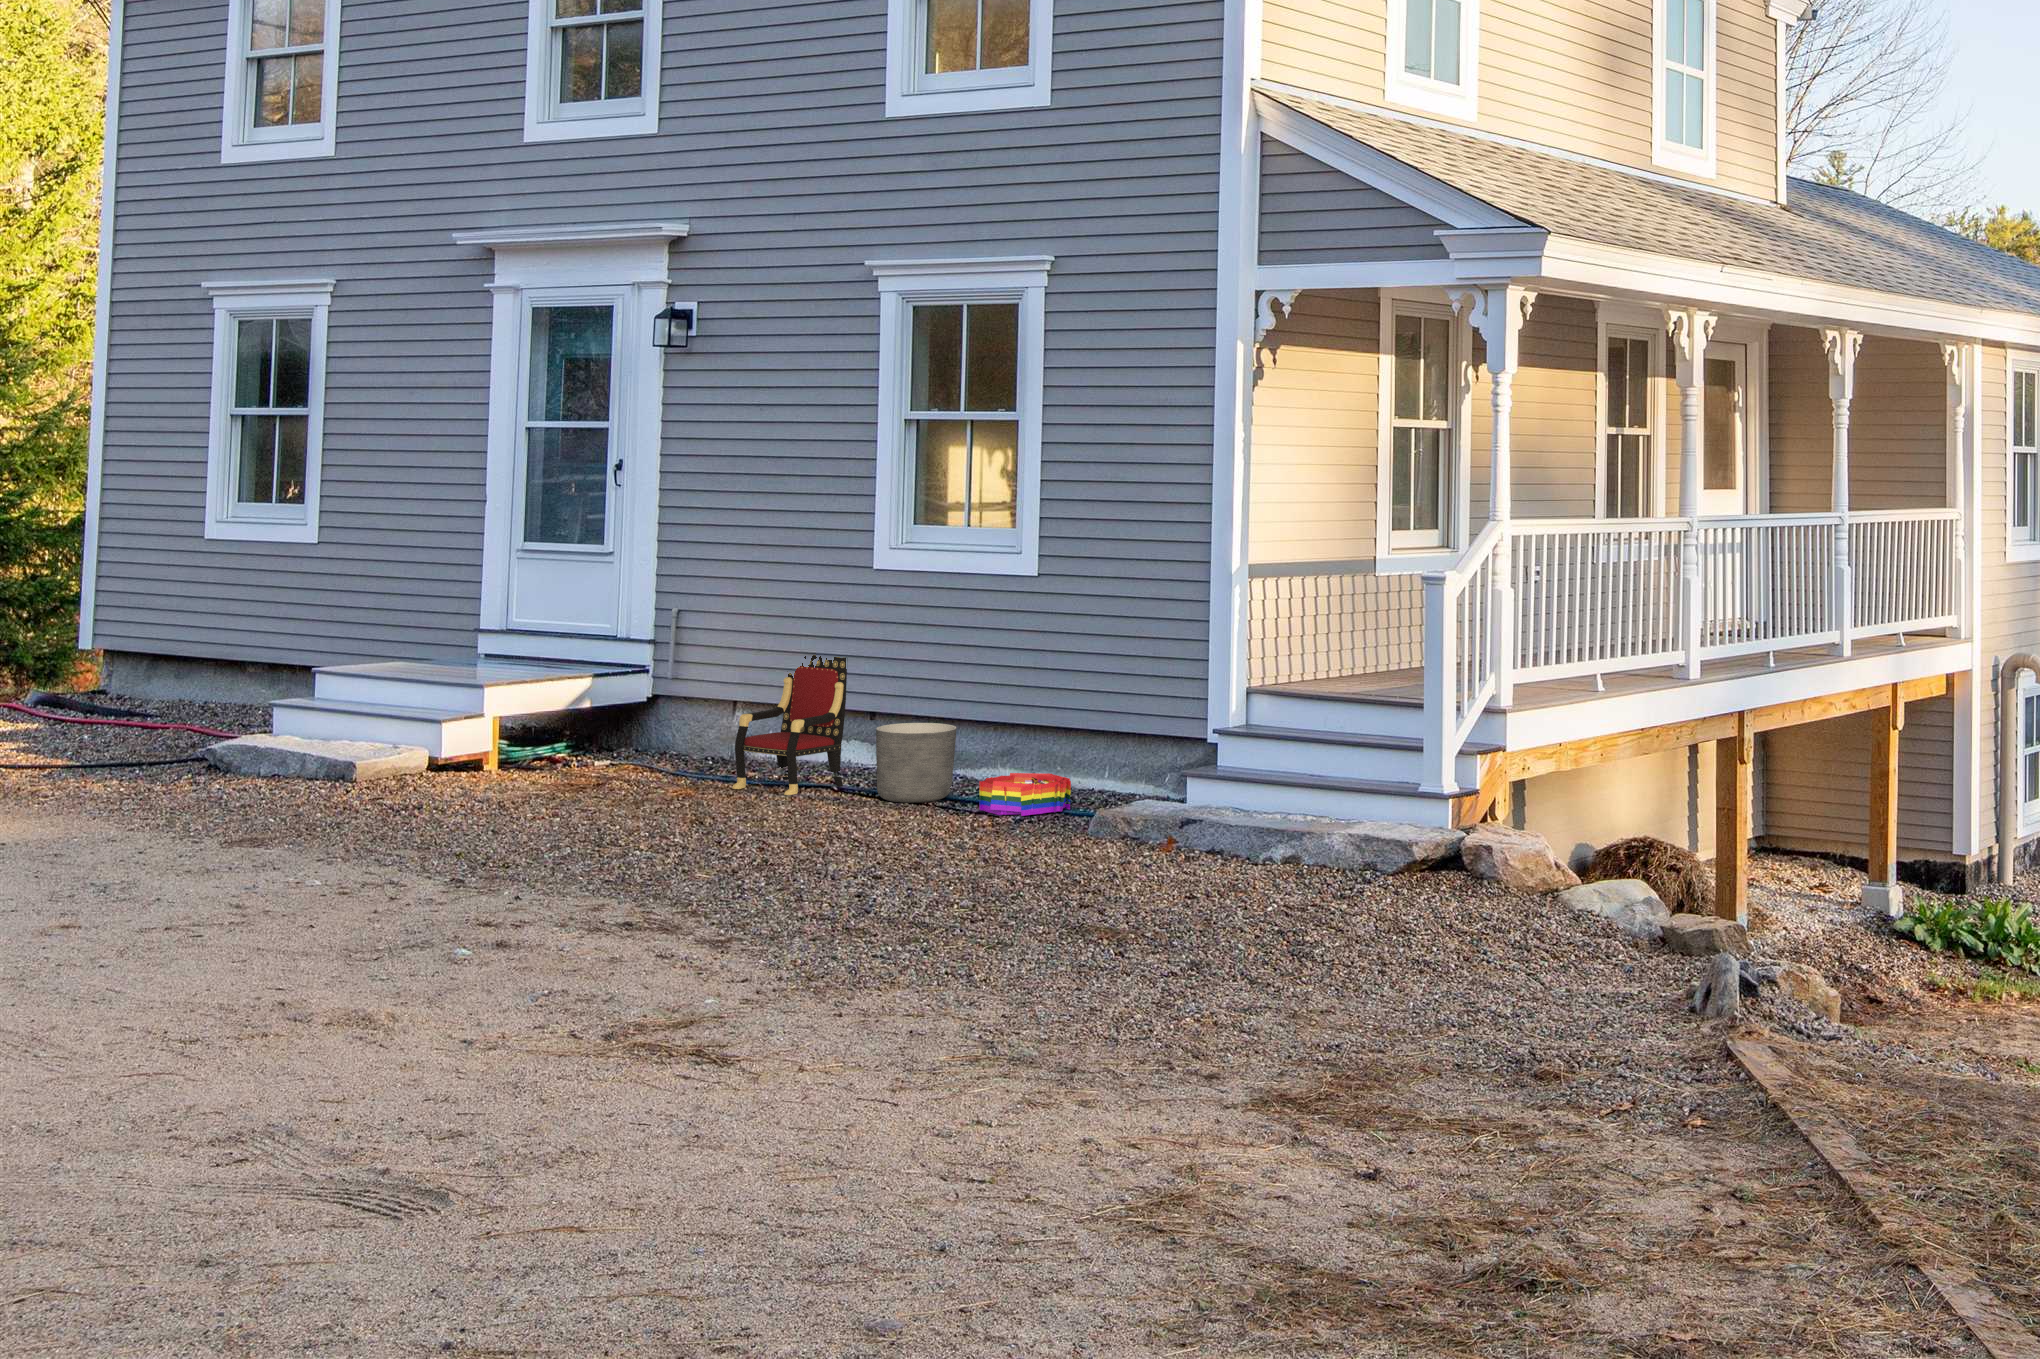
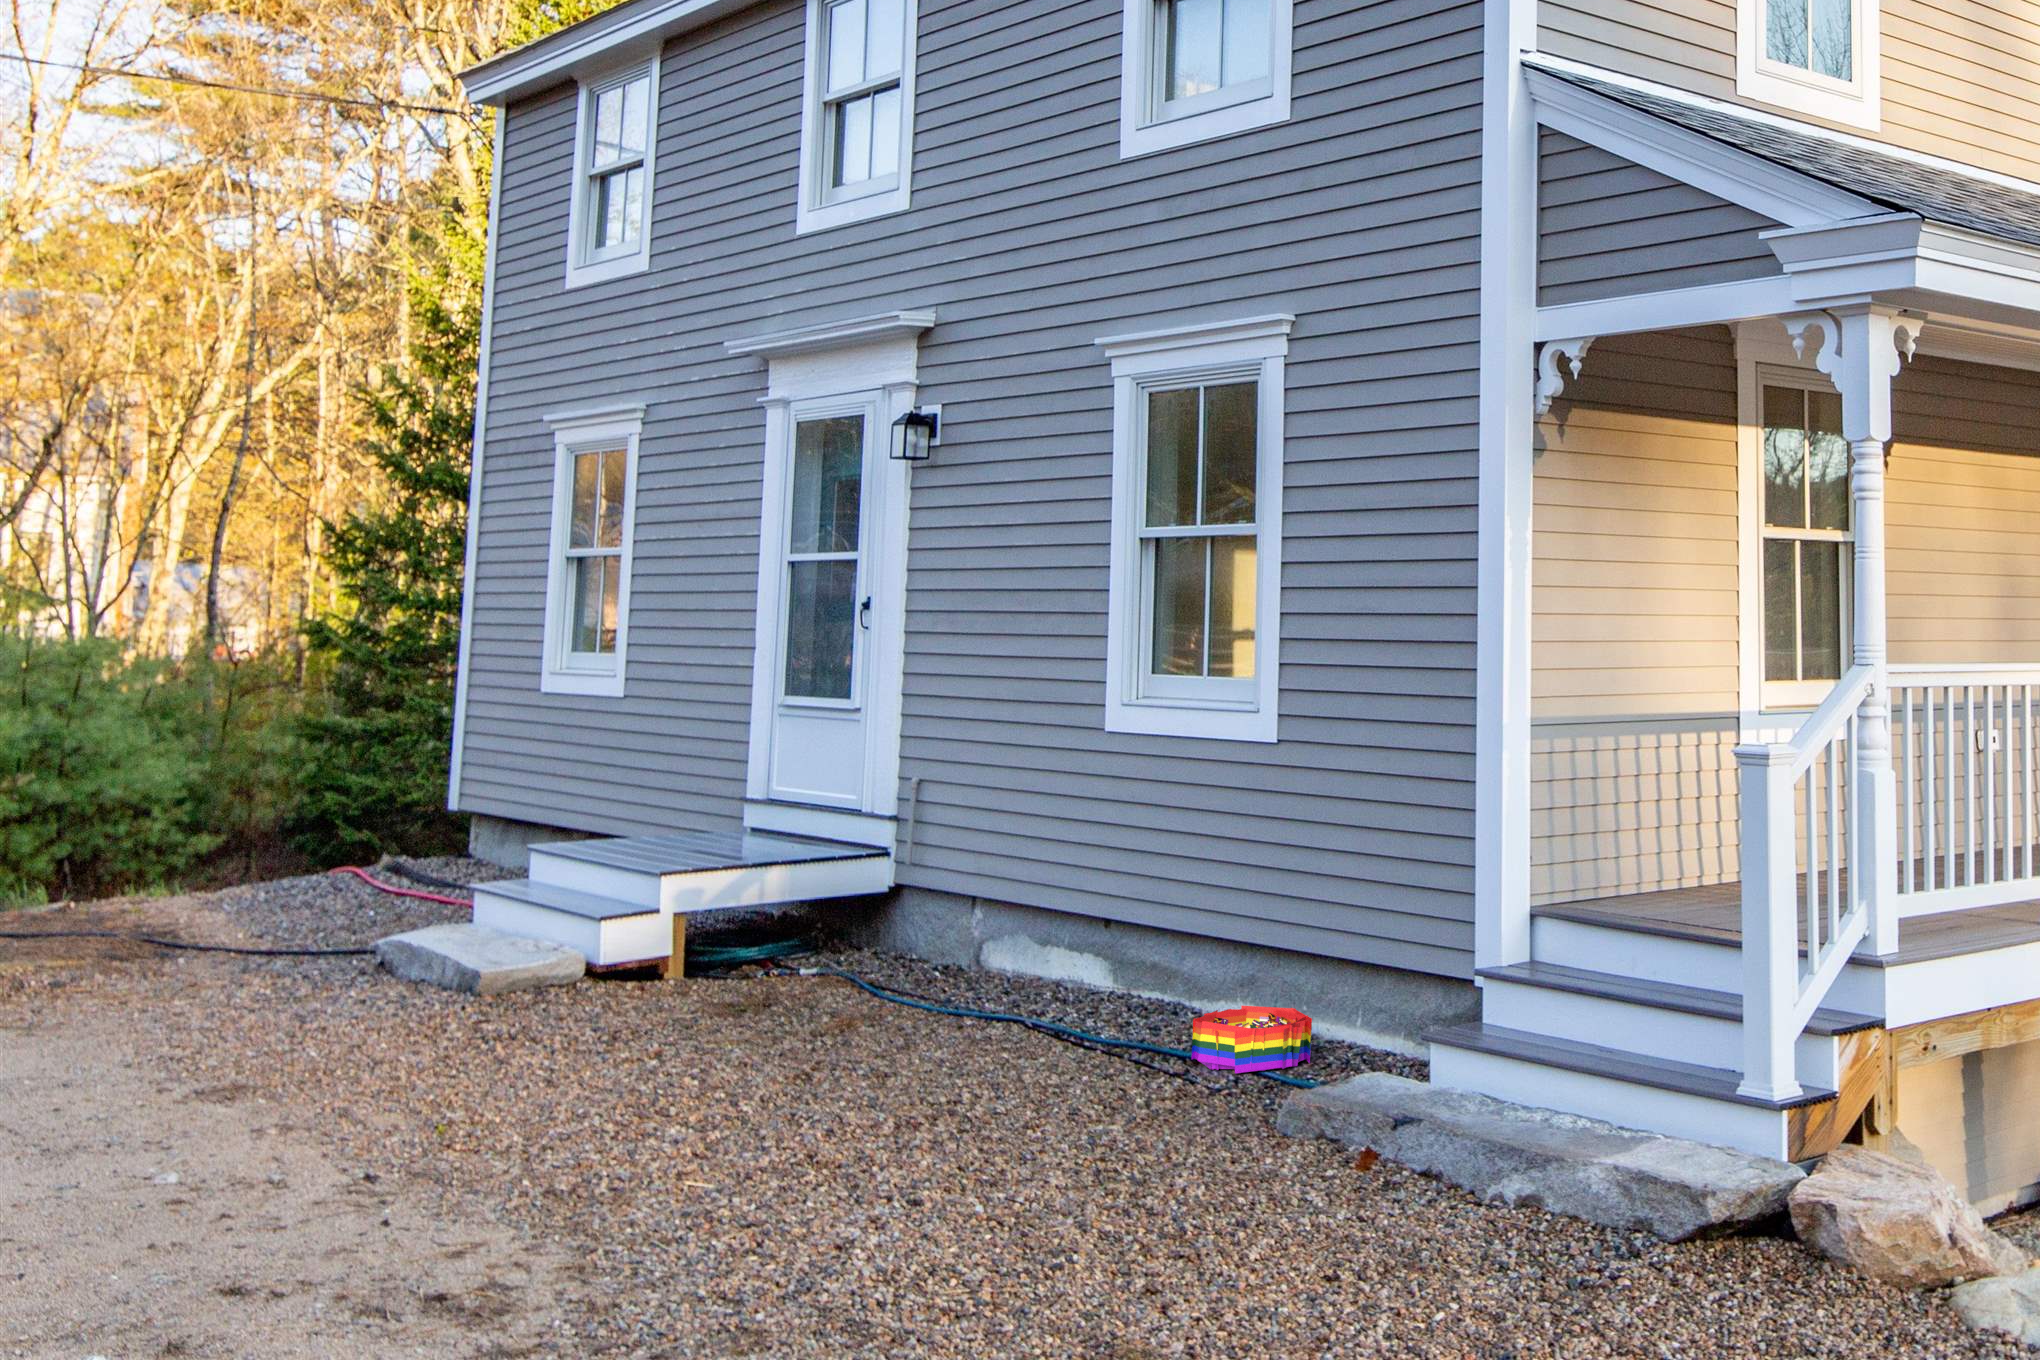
armchair: present [732,655,847,795] -> none [942,813,1081,1018]
planter: present [876,723,957,803] -> none [1086,928,1190,1039]

